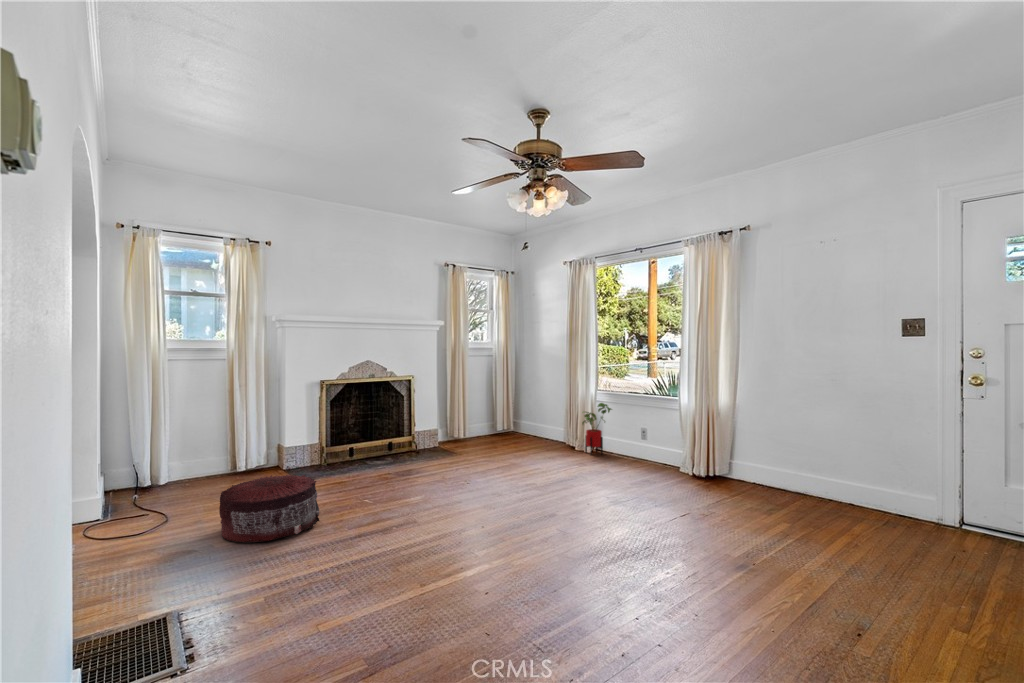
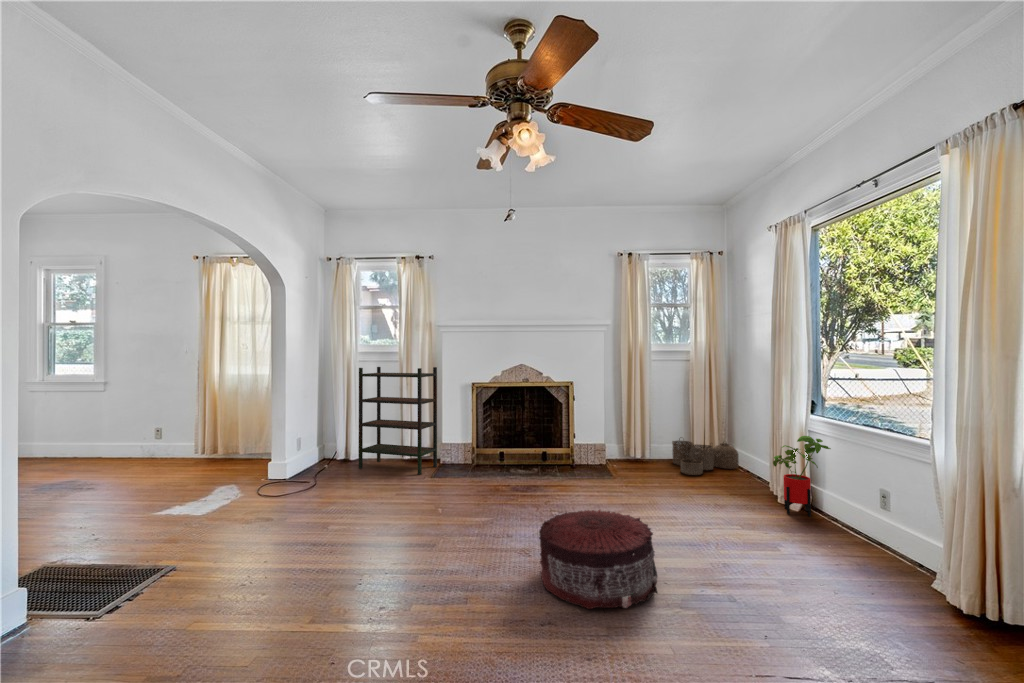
bookshelf: none [188,365,286,489] -> present [359,367,437,475]
woven basket: none [485,417,530,444] -> present [672,439,739,475]
pouf: present [219,475,319,543] -> present [539,510,658,609]

